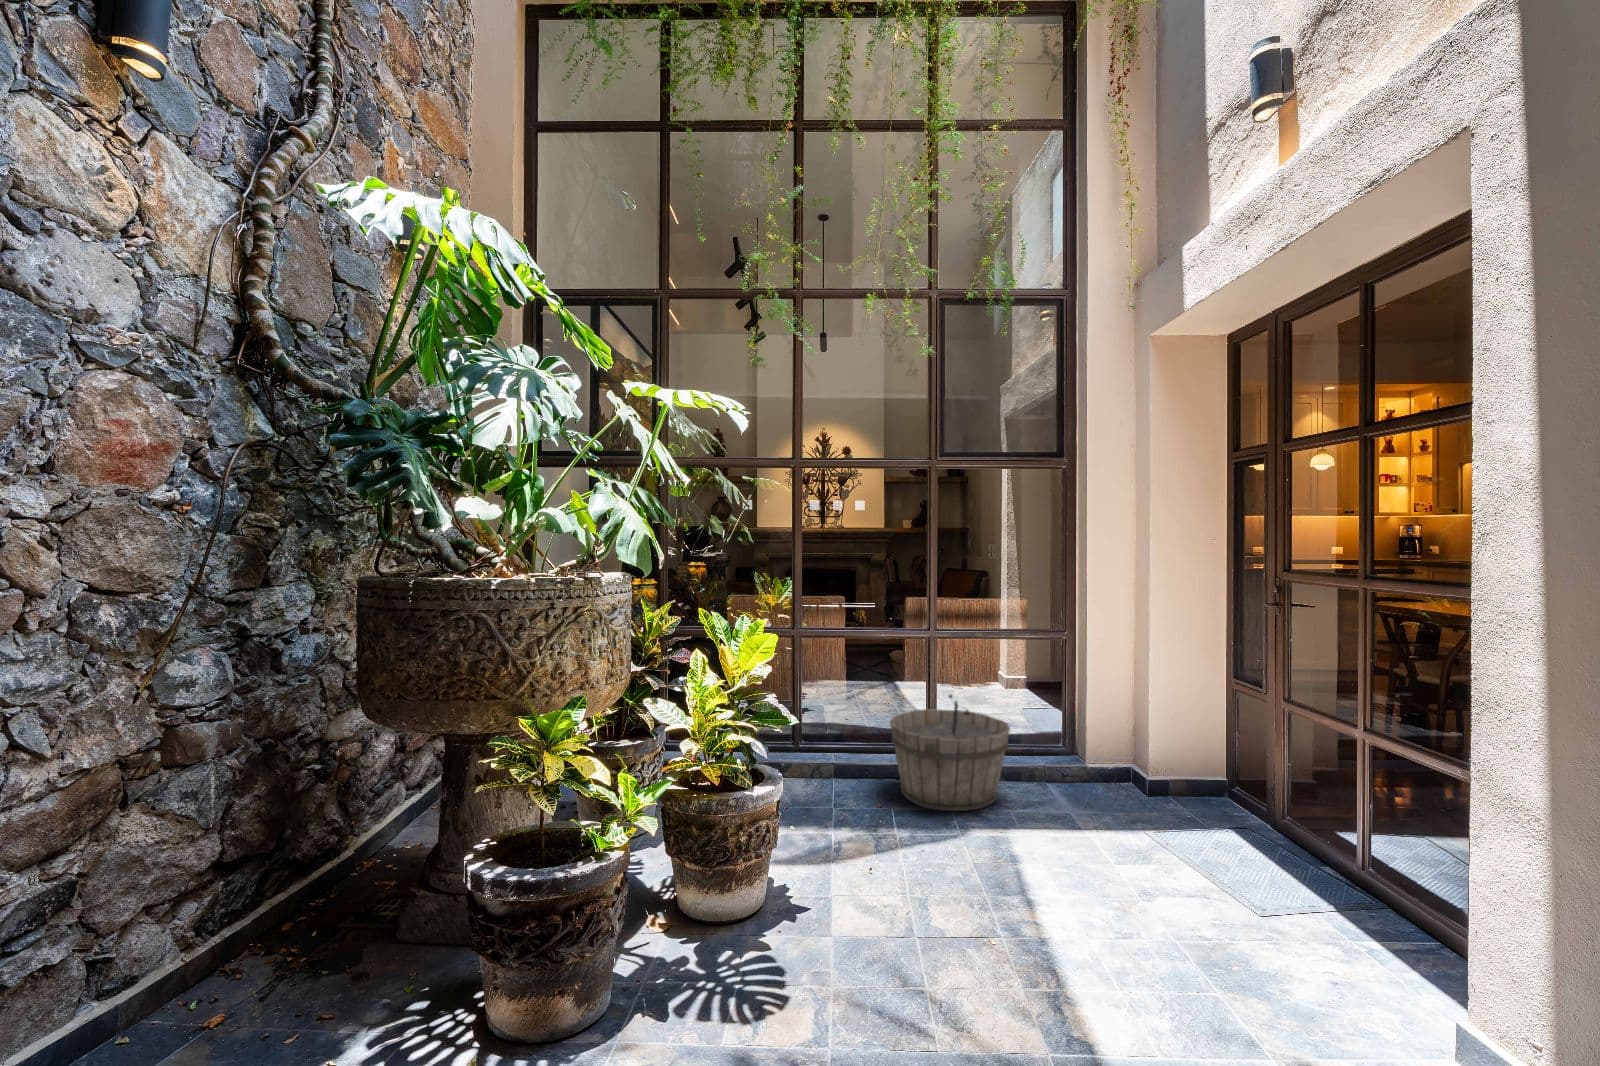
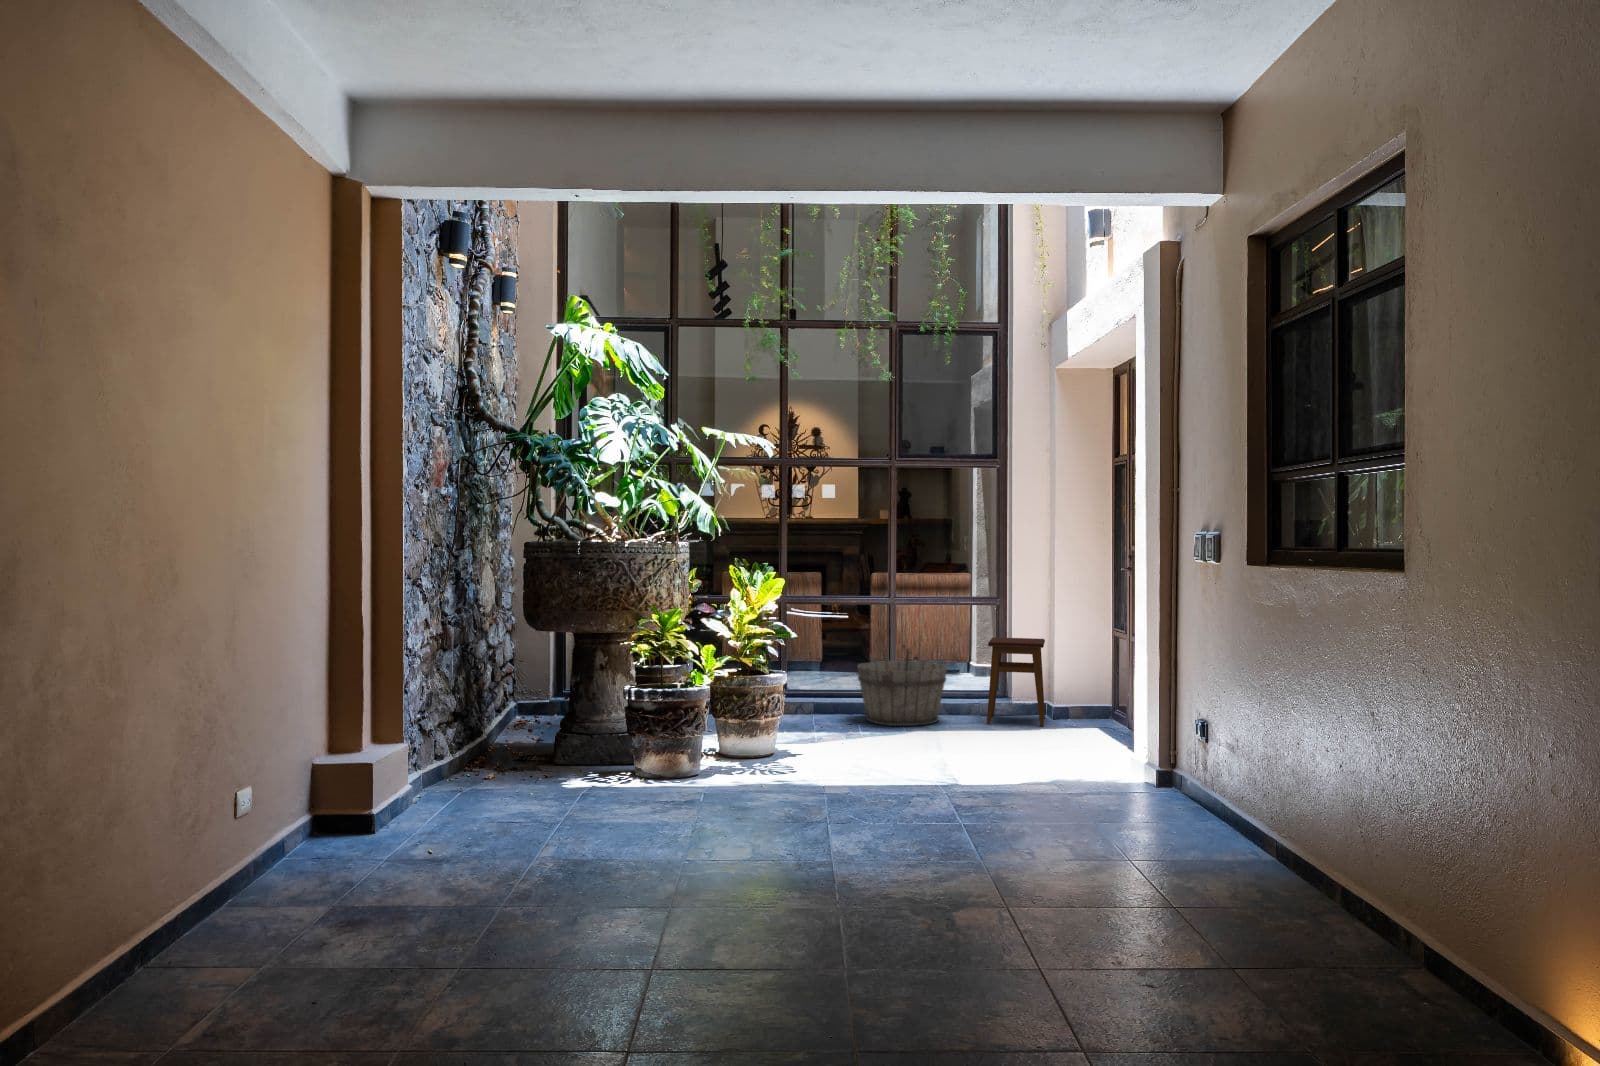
stool: none [1061,683,1146,815] -> present [987,637,1045,726]

